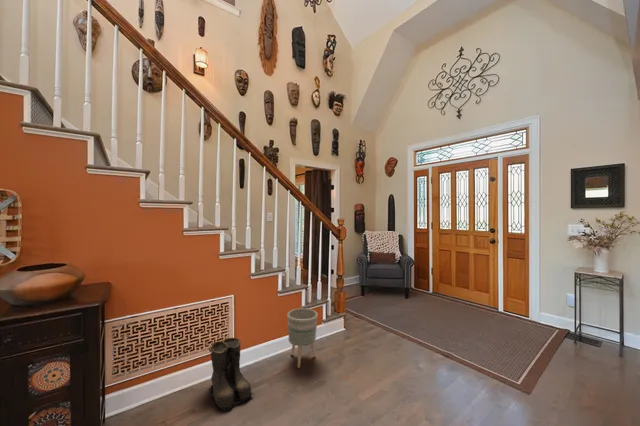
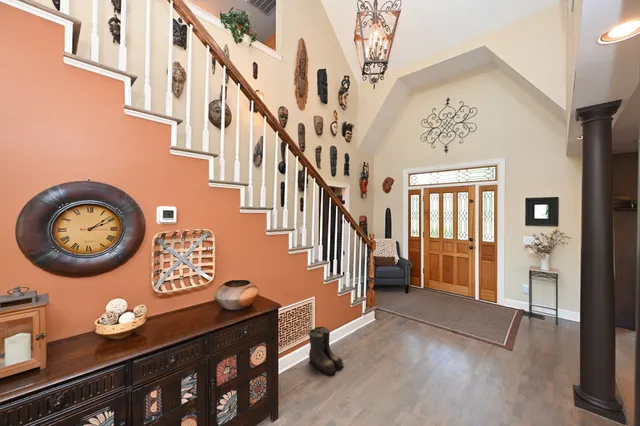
planter: present [287,308,318,368] -> none [349,303,371,346]

